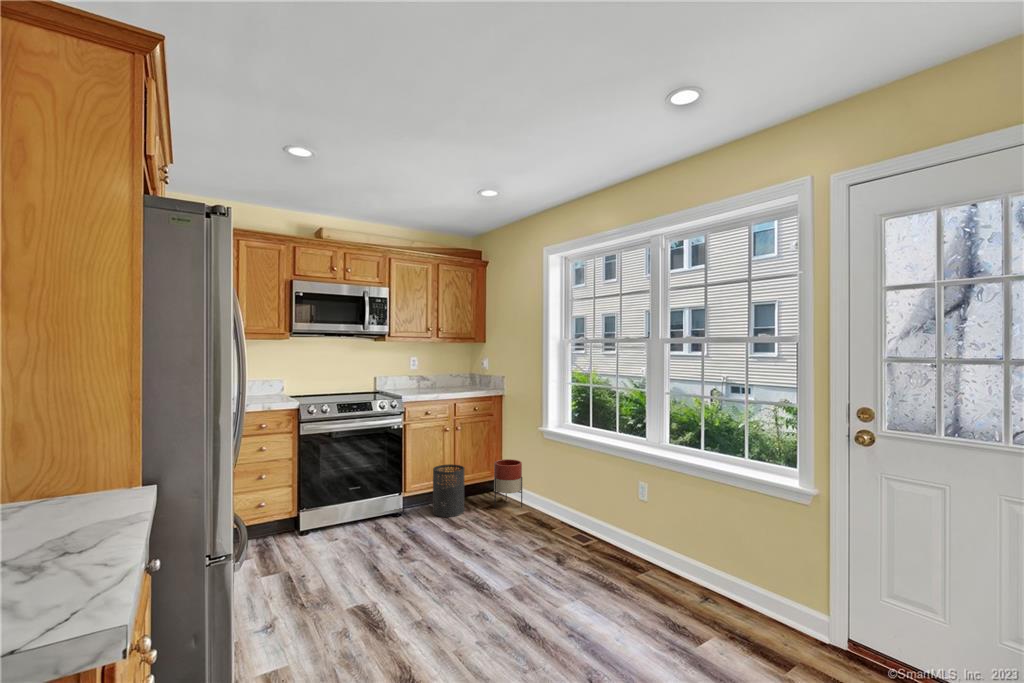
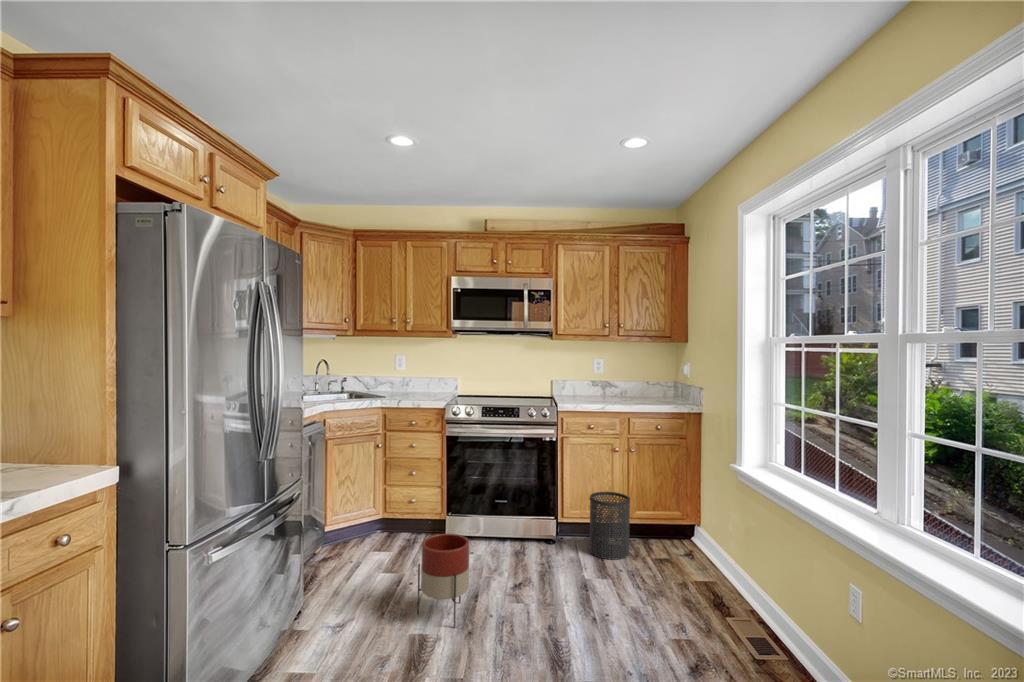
planter: present [494,459,522,507] -> present [417,534,469,628]

